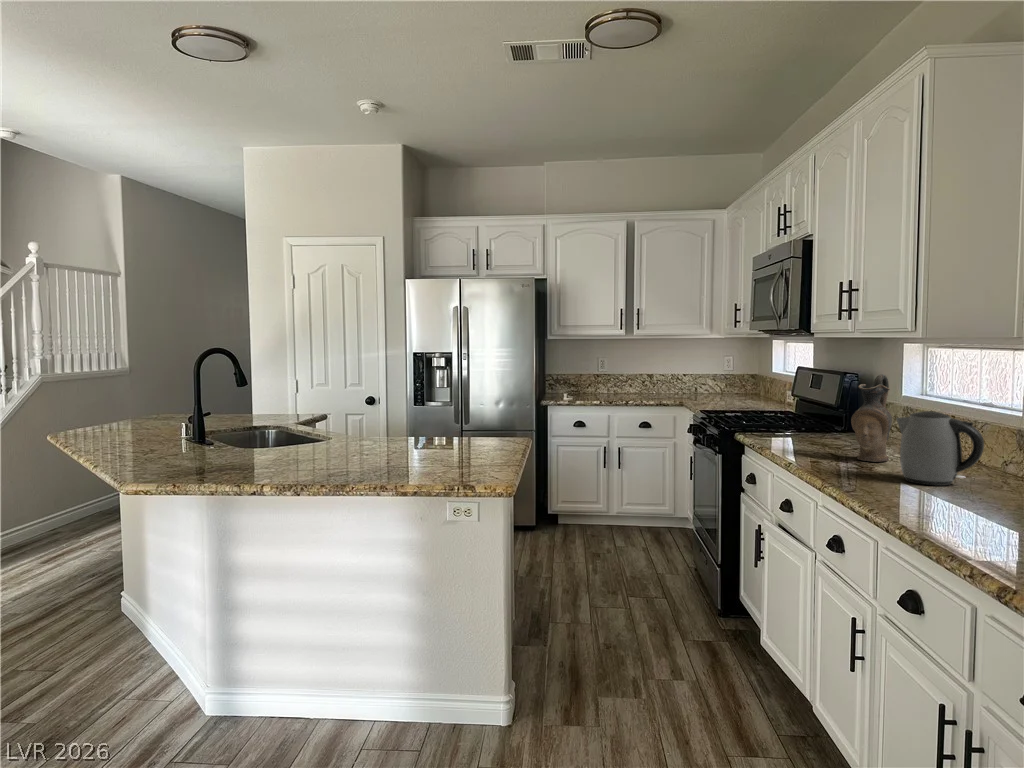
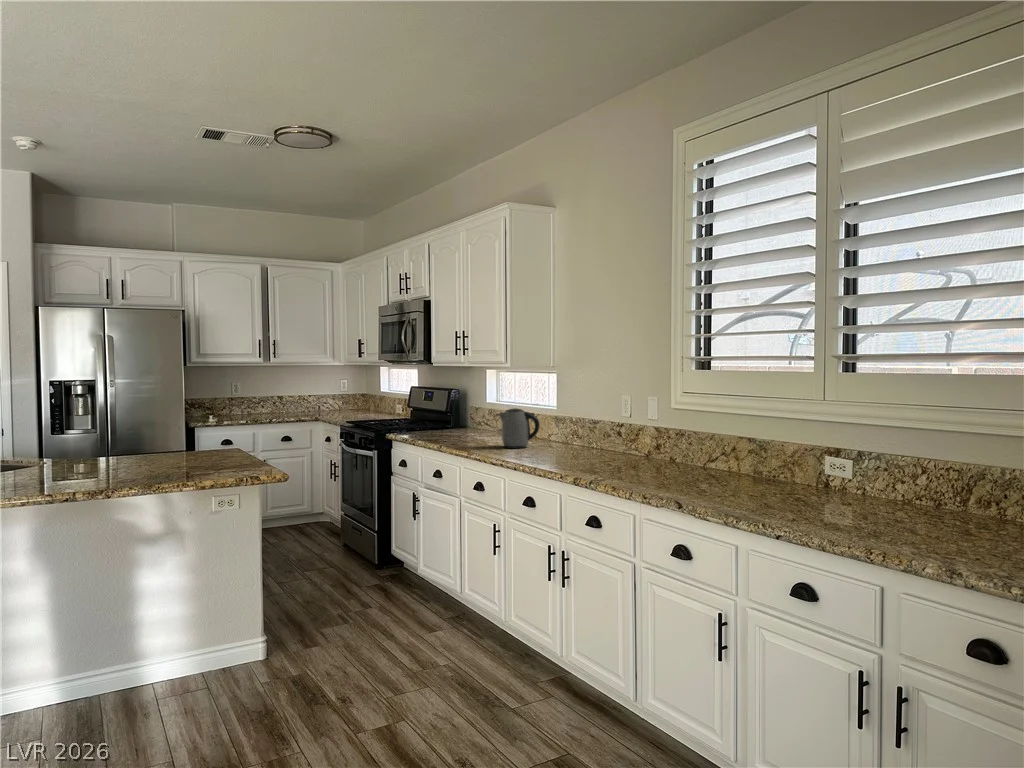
ceramic pitcher: present [851,374,892,462] -> none [471,389,491,441]

